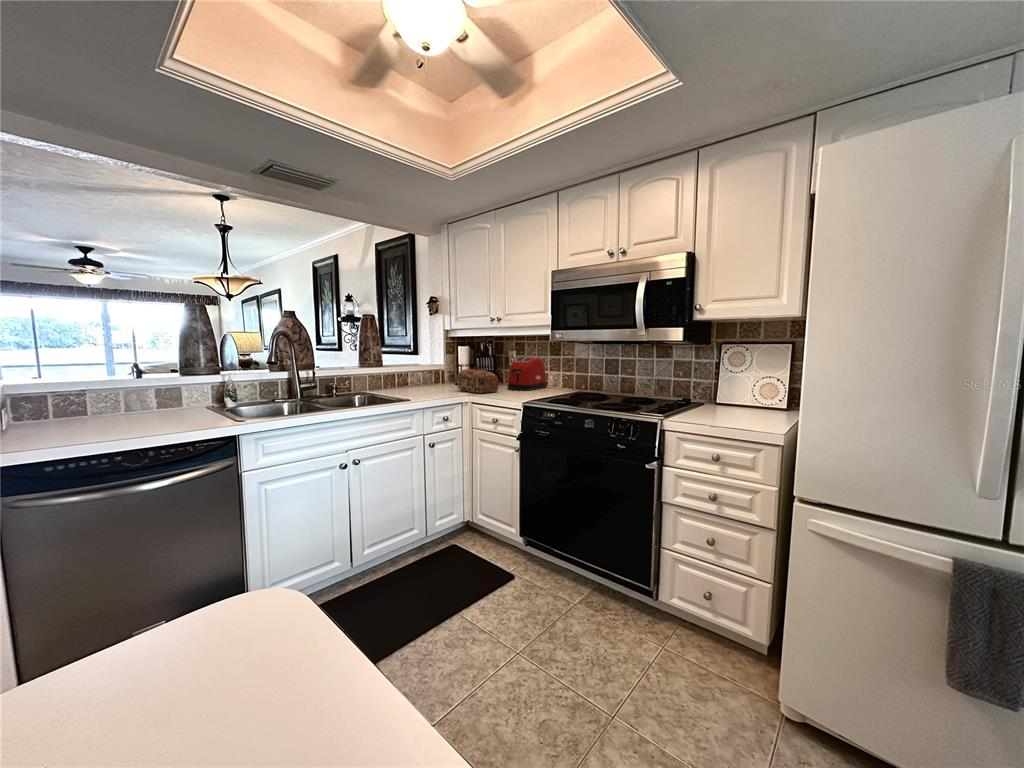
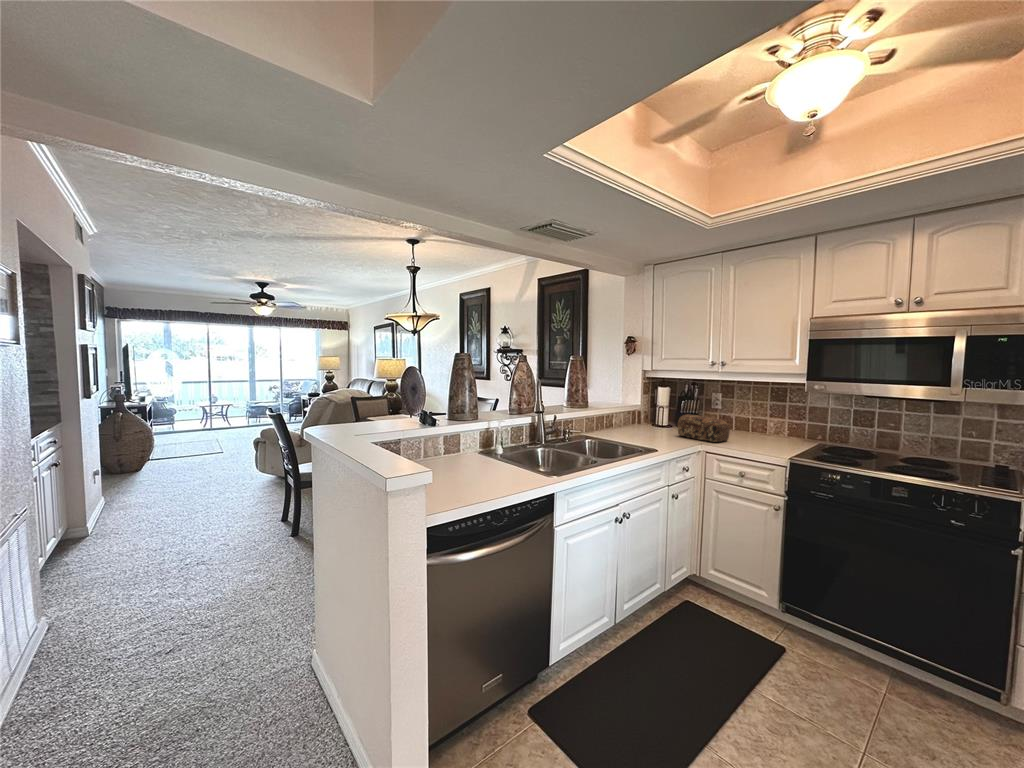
toaster: present [508,357,547,391] -> none [728,402,766,440]

